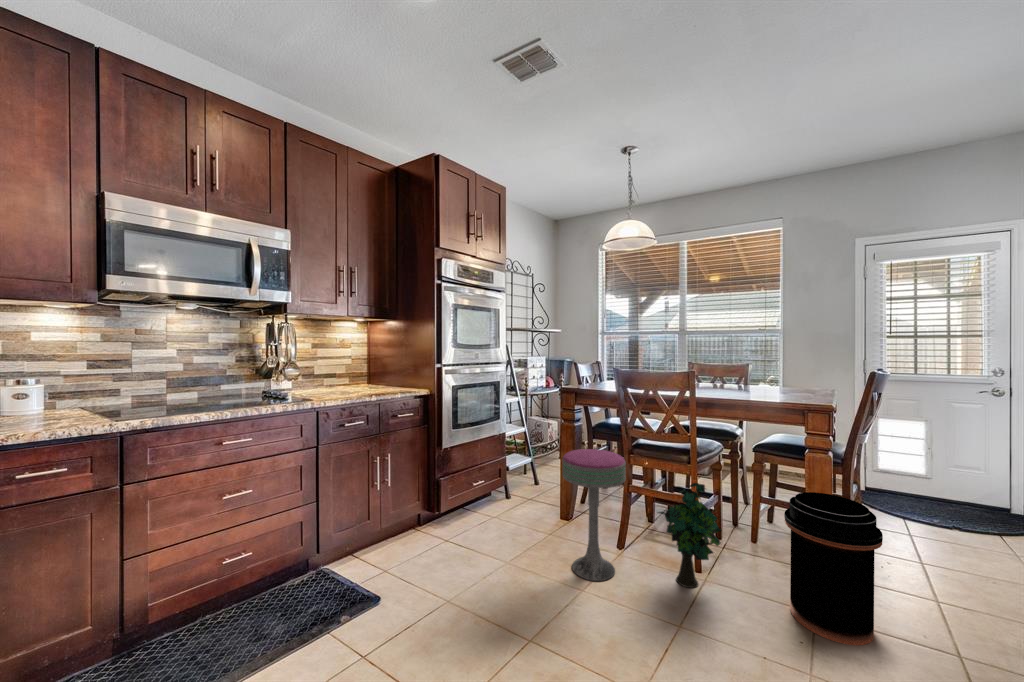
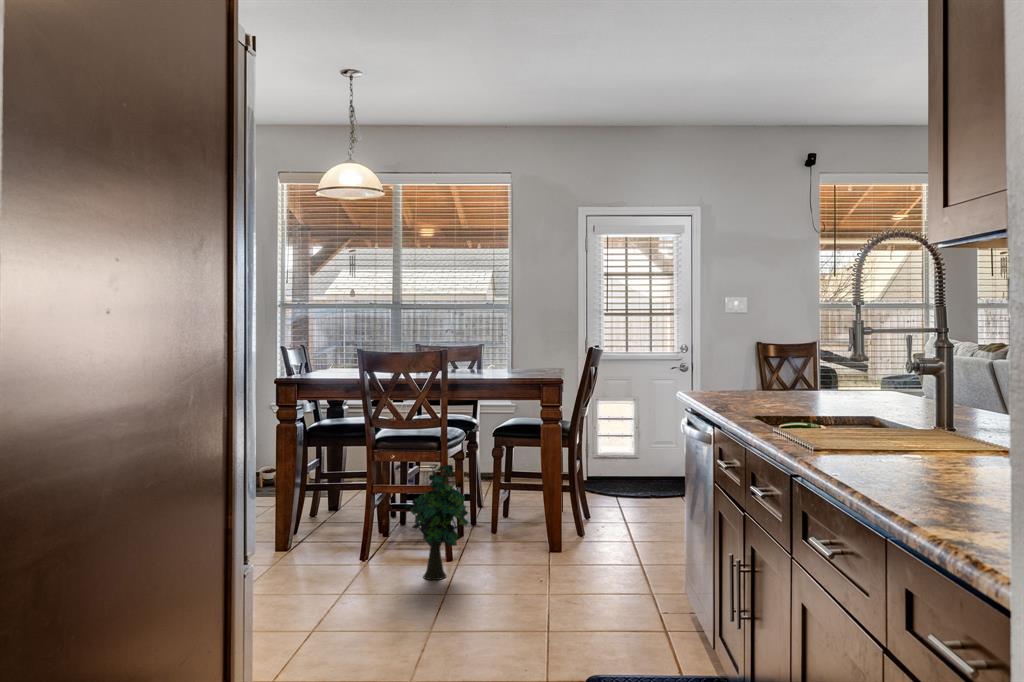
bar stool: present [562,449,626,581] -> none [290,445,369,598]
trash can: present [784,492,883,645] -> none [525,457,598,583]

